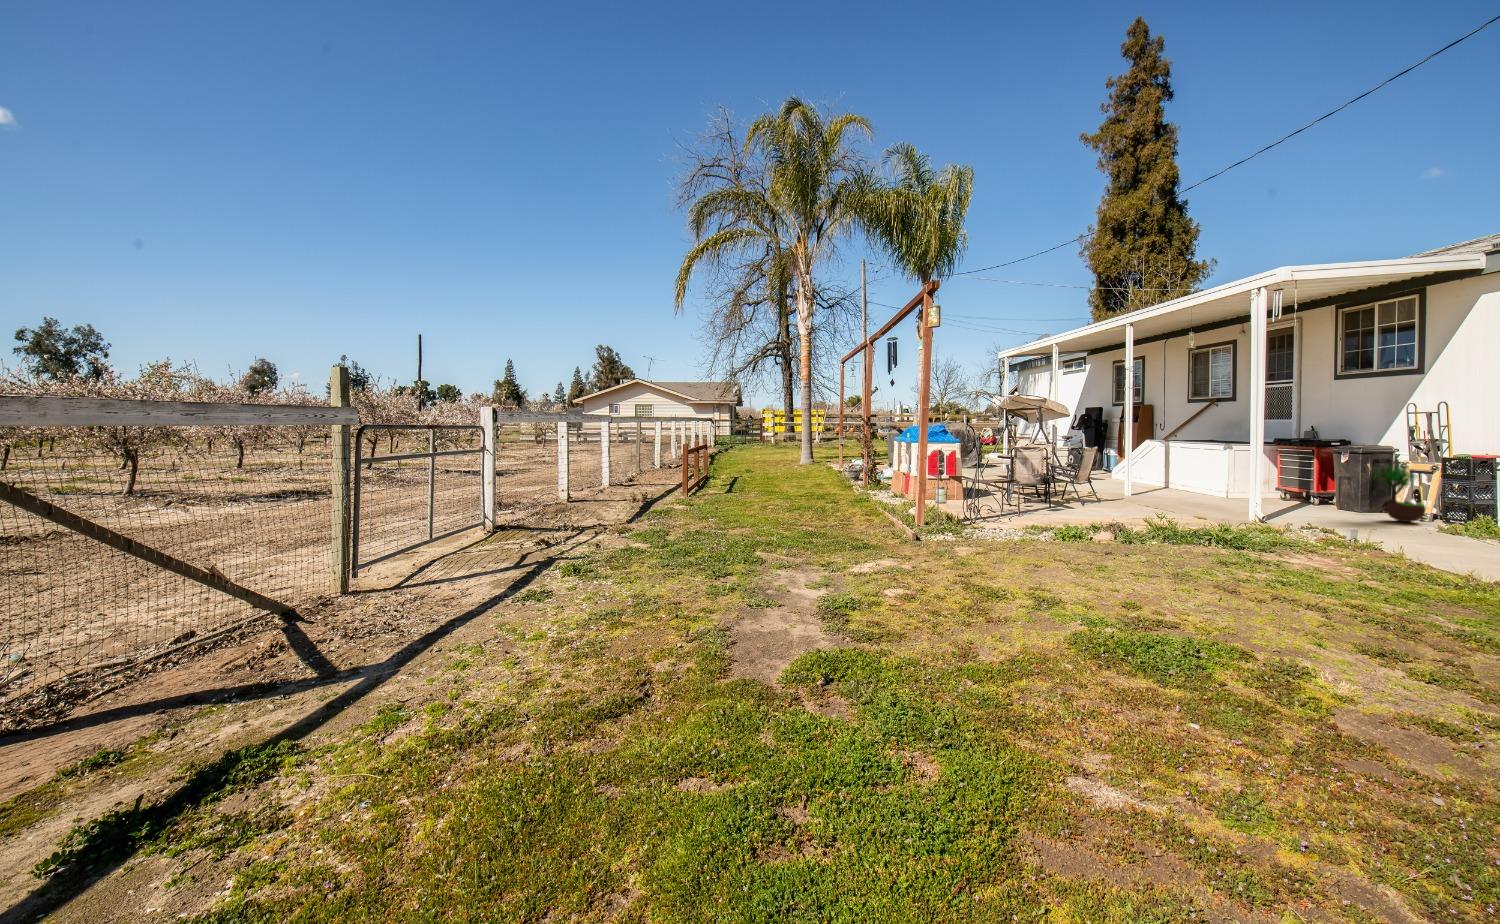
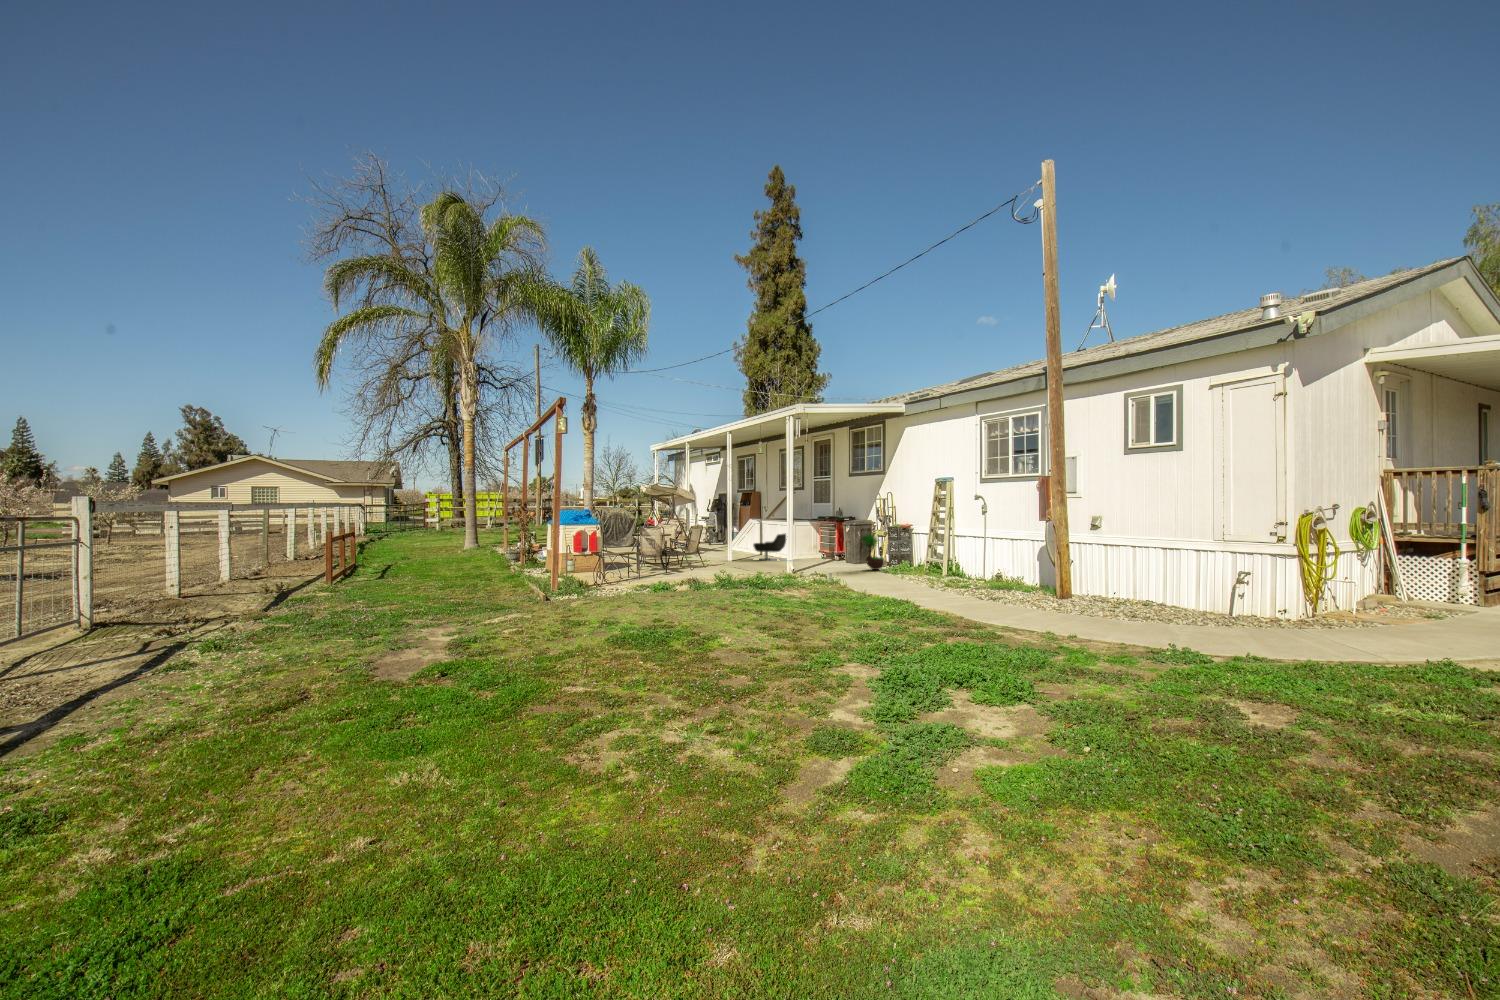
lounge chair: none [1151,460,1208,495] -> present [753,533,787,559]

